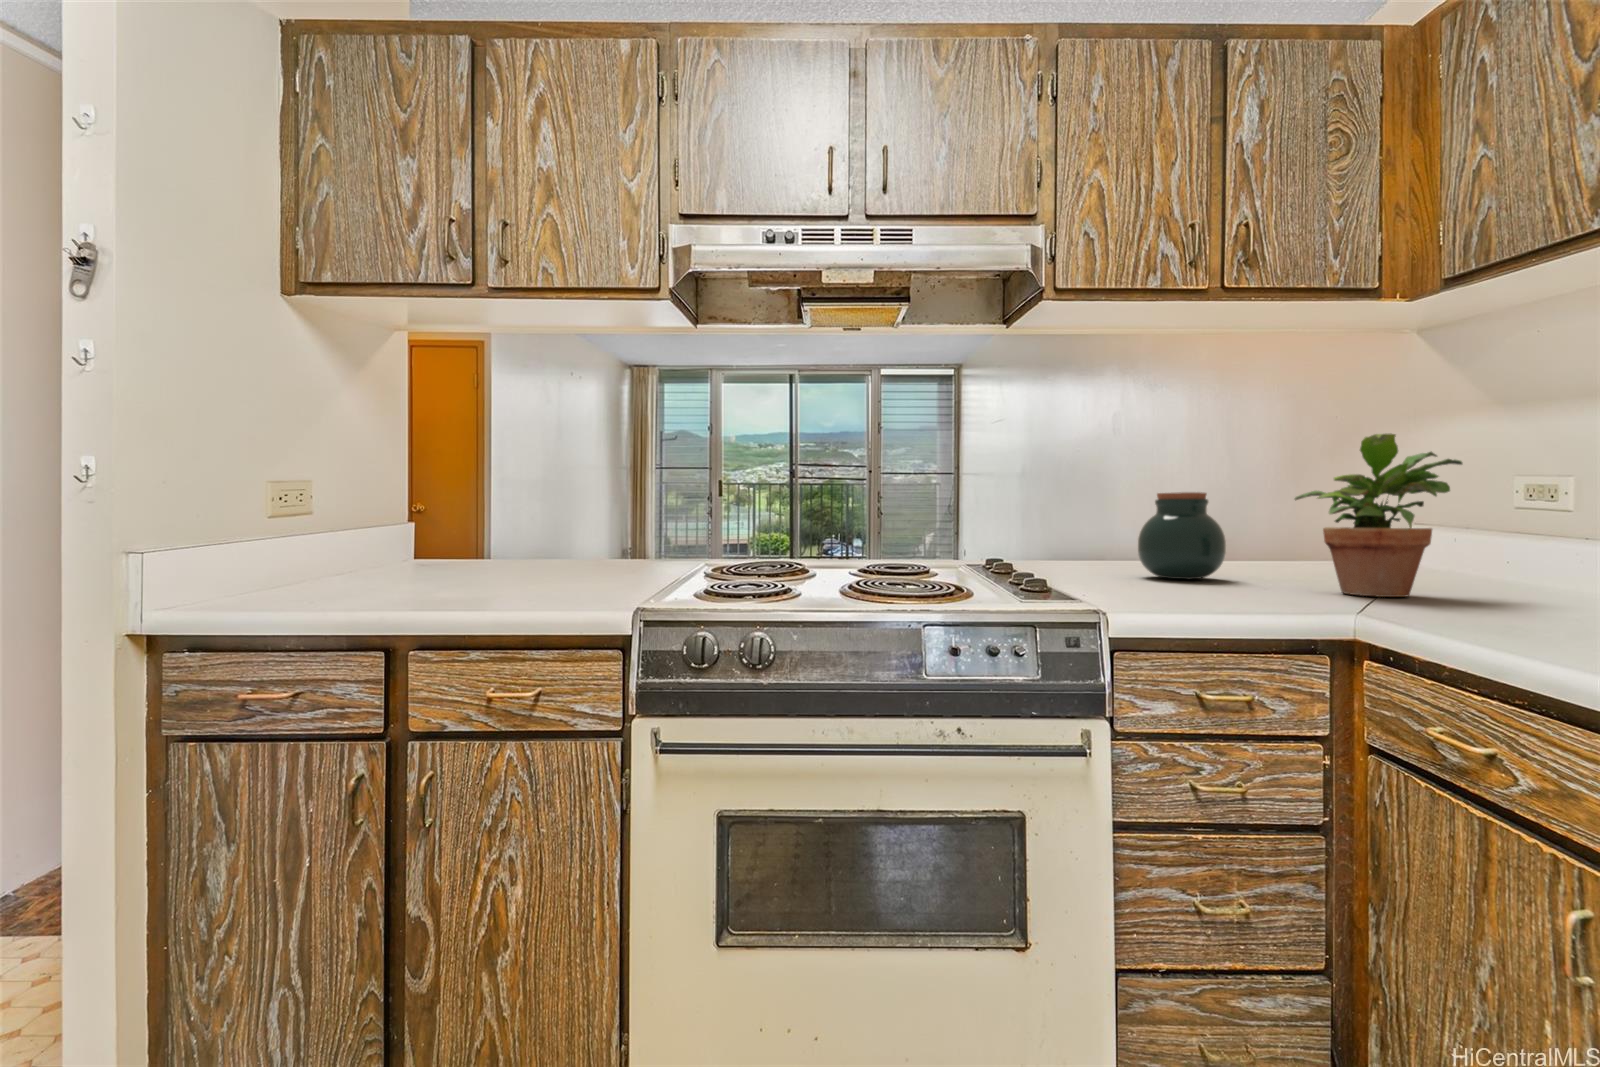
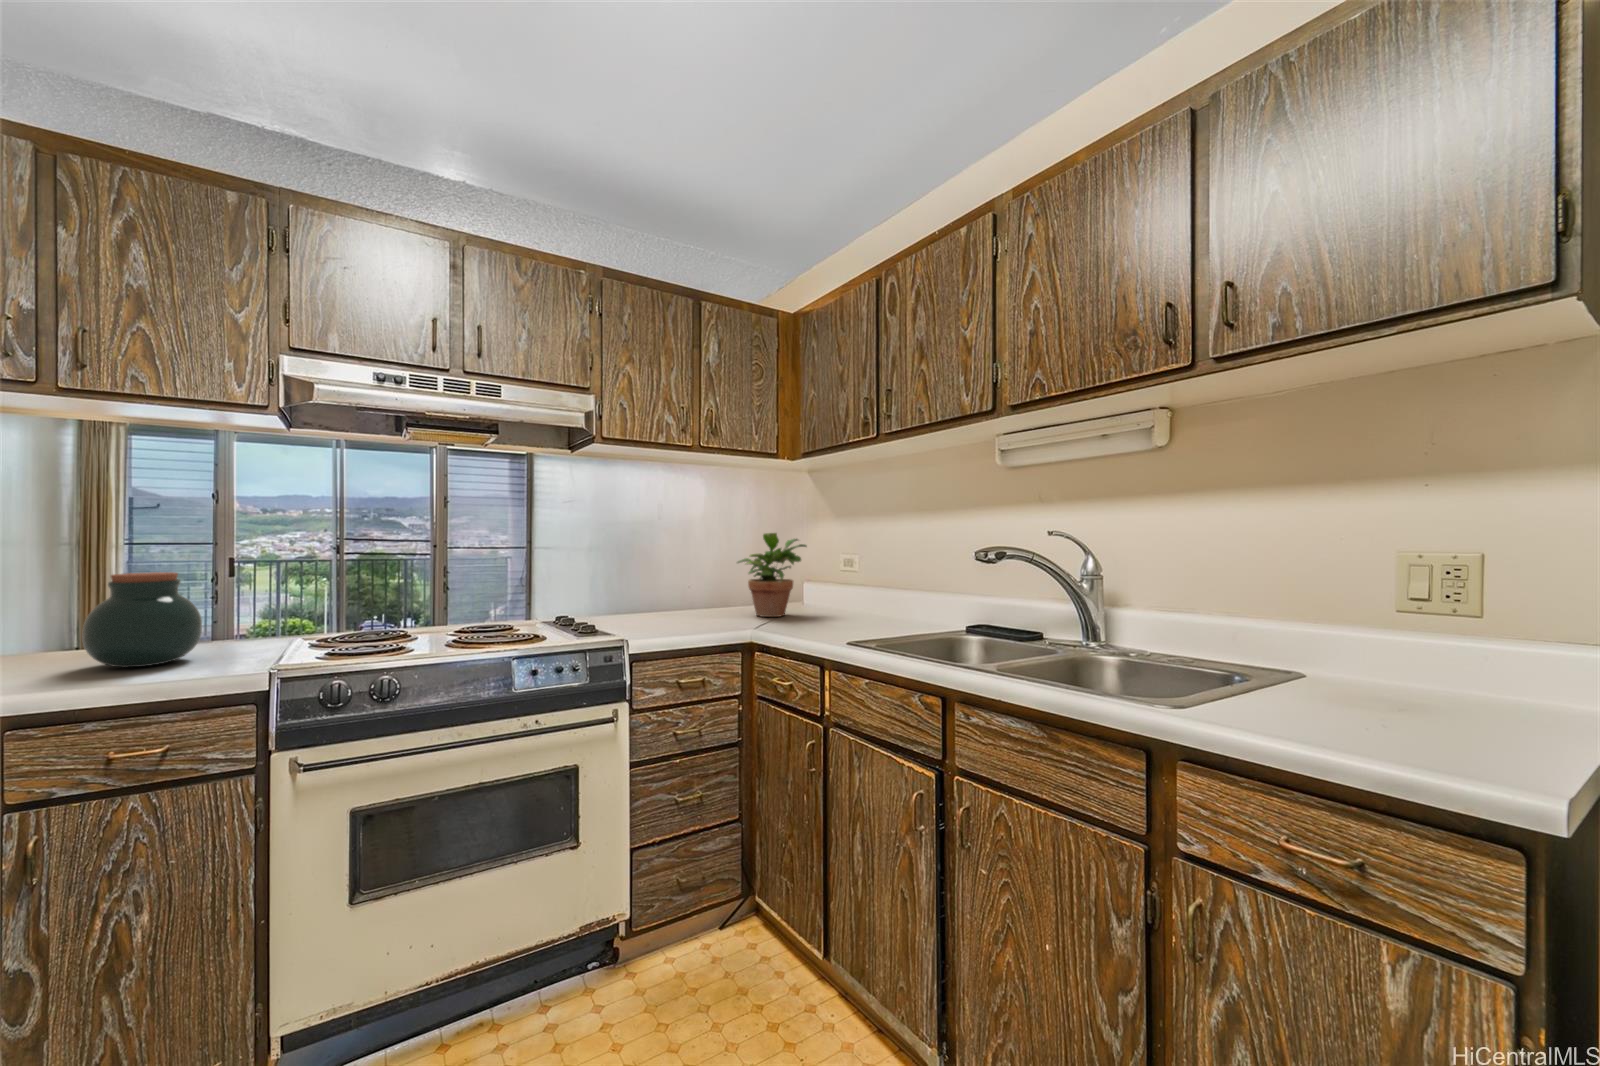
jar: present [1138,492,1226,579] -> present [82,572,202,667]

